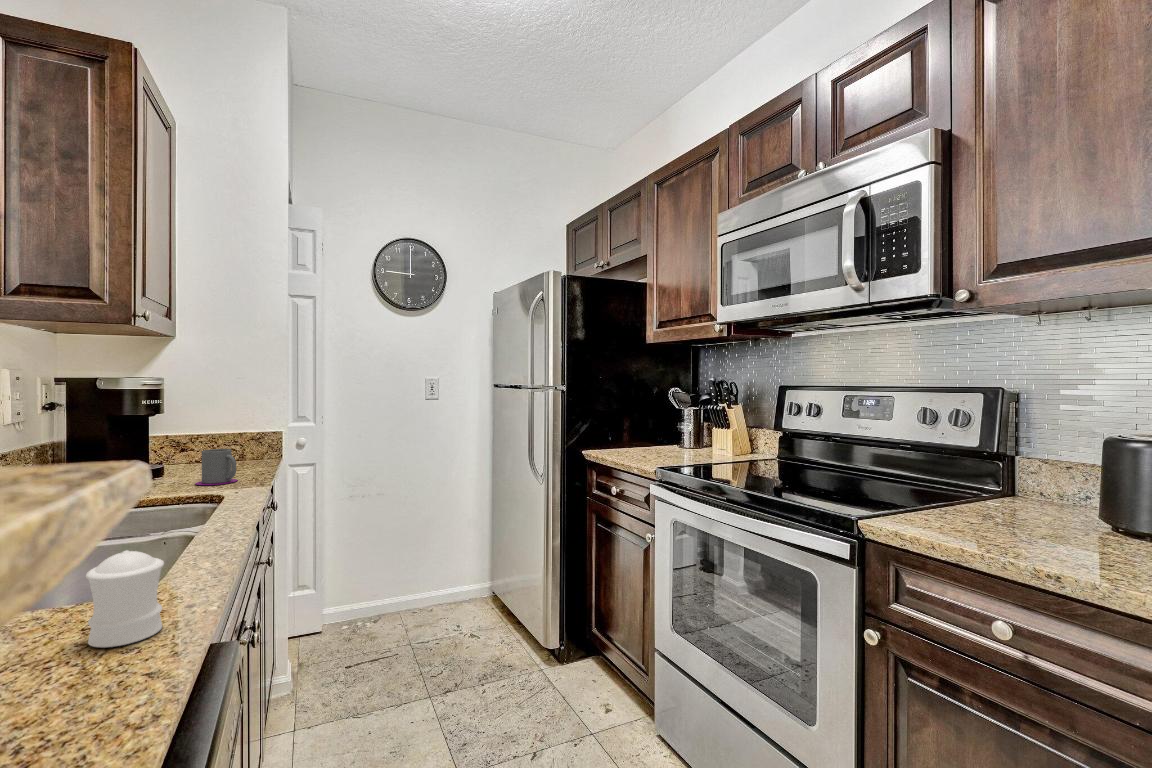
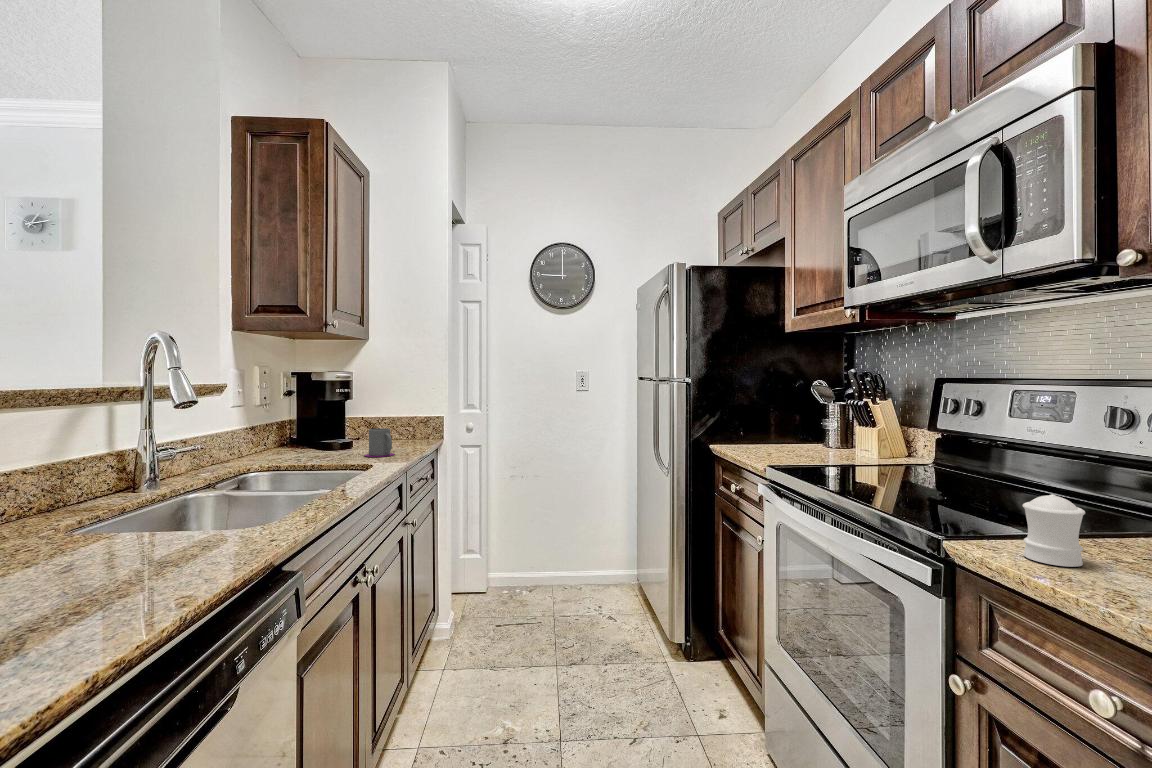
salt shaker: present [86,551,164,647] -> present [1023,494,1085,567]

